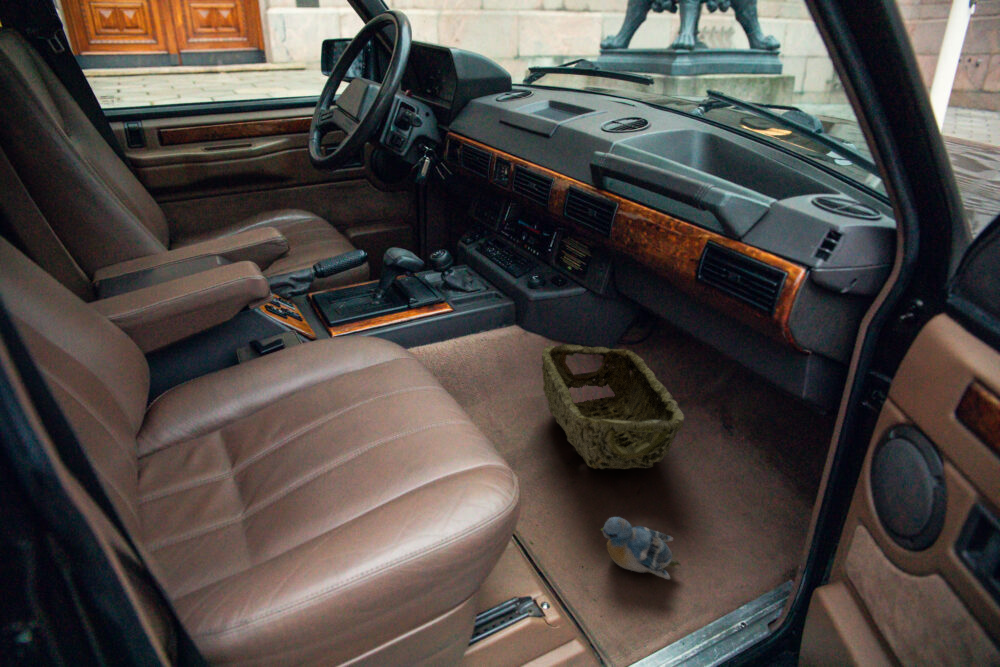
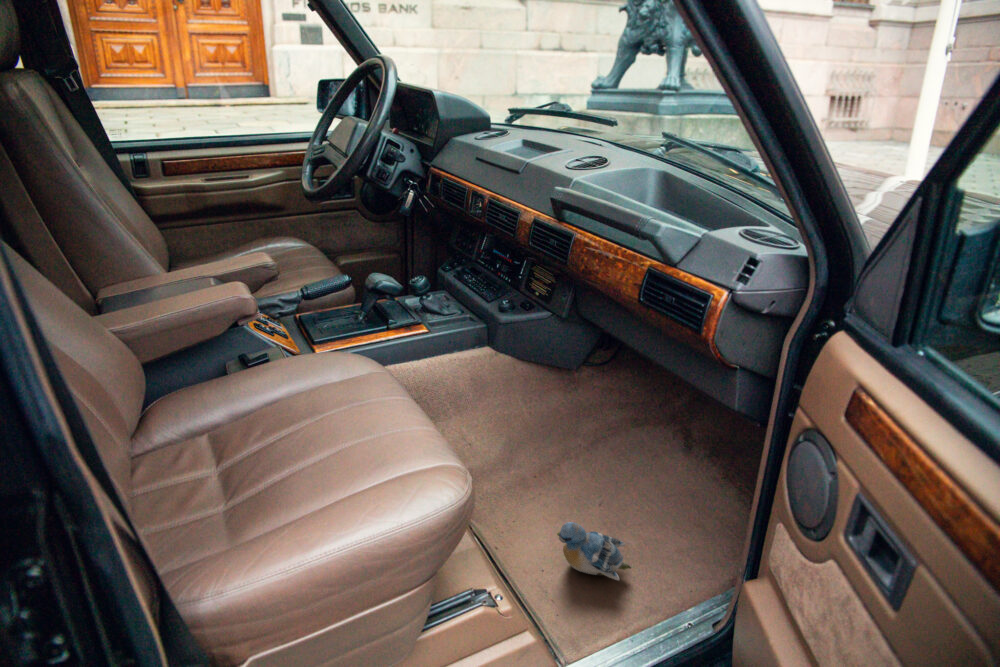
woven basket: present [542,345,685,469] -> none [512,365,641,481]

